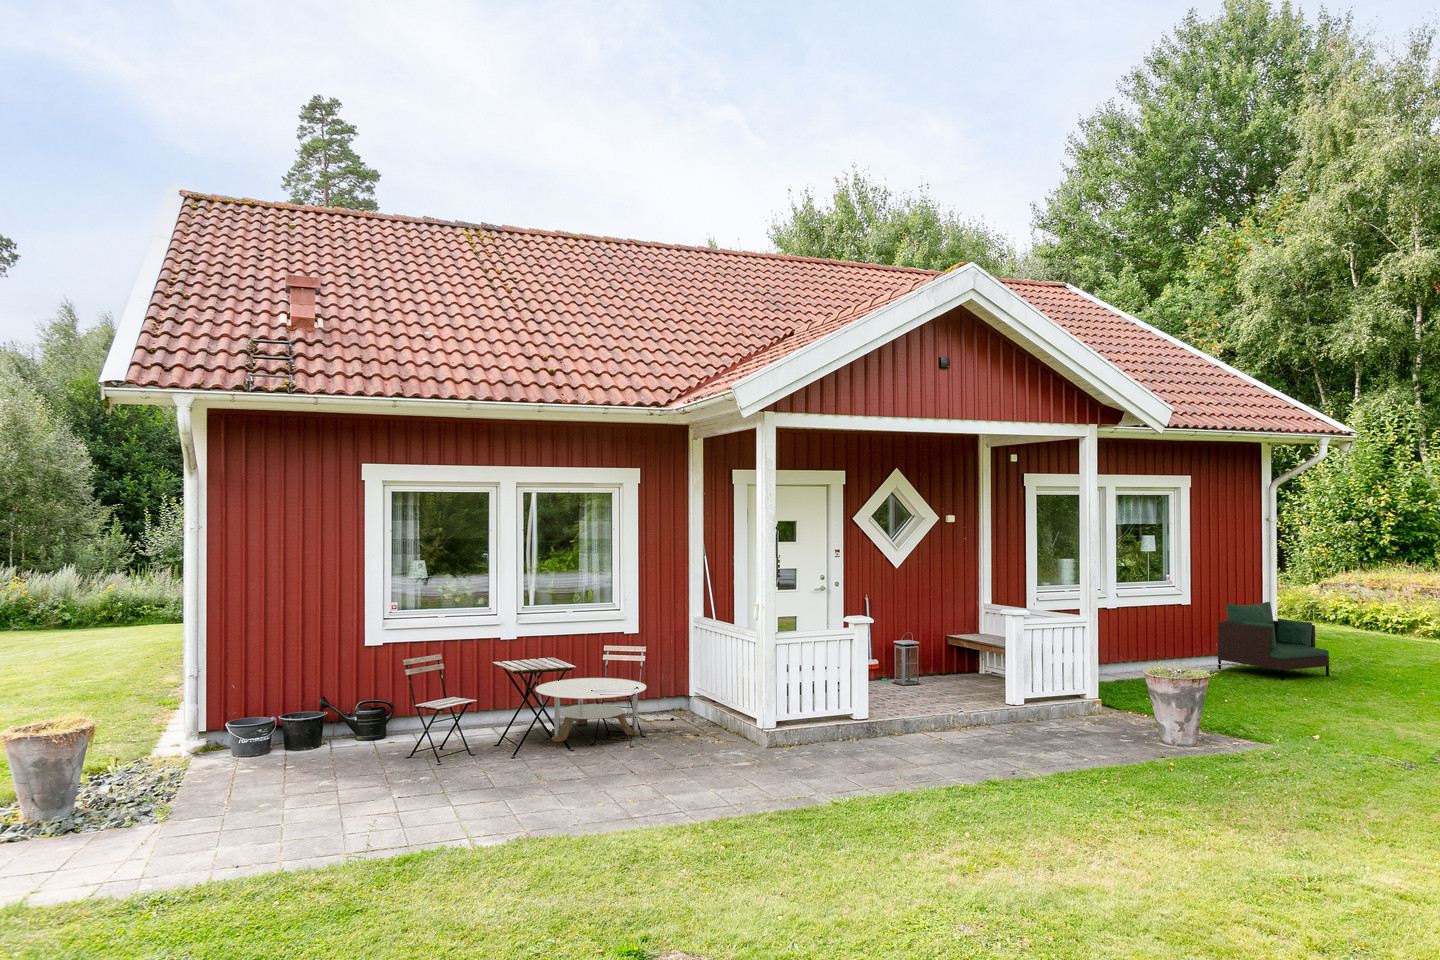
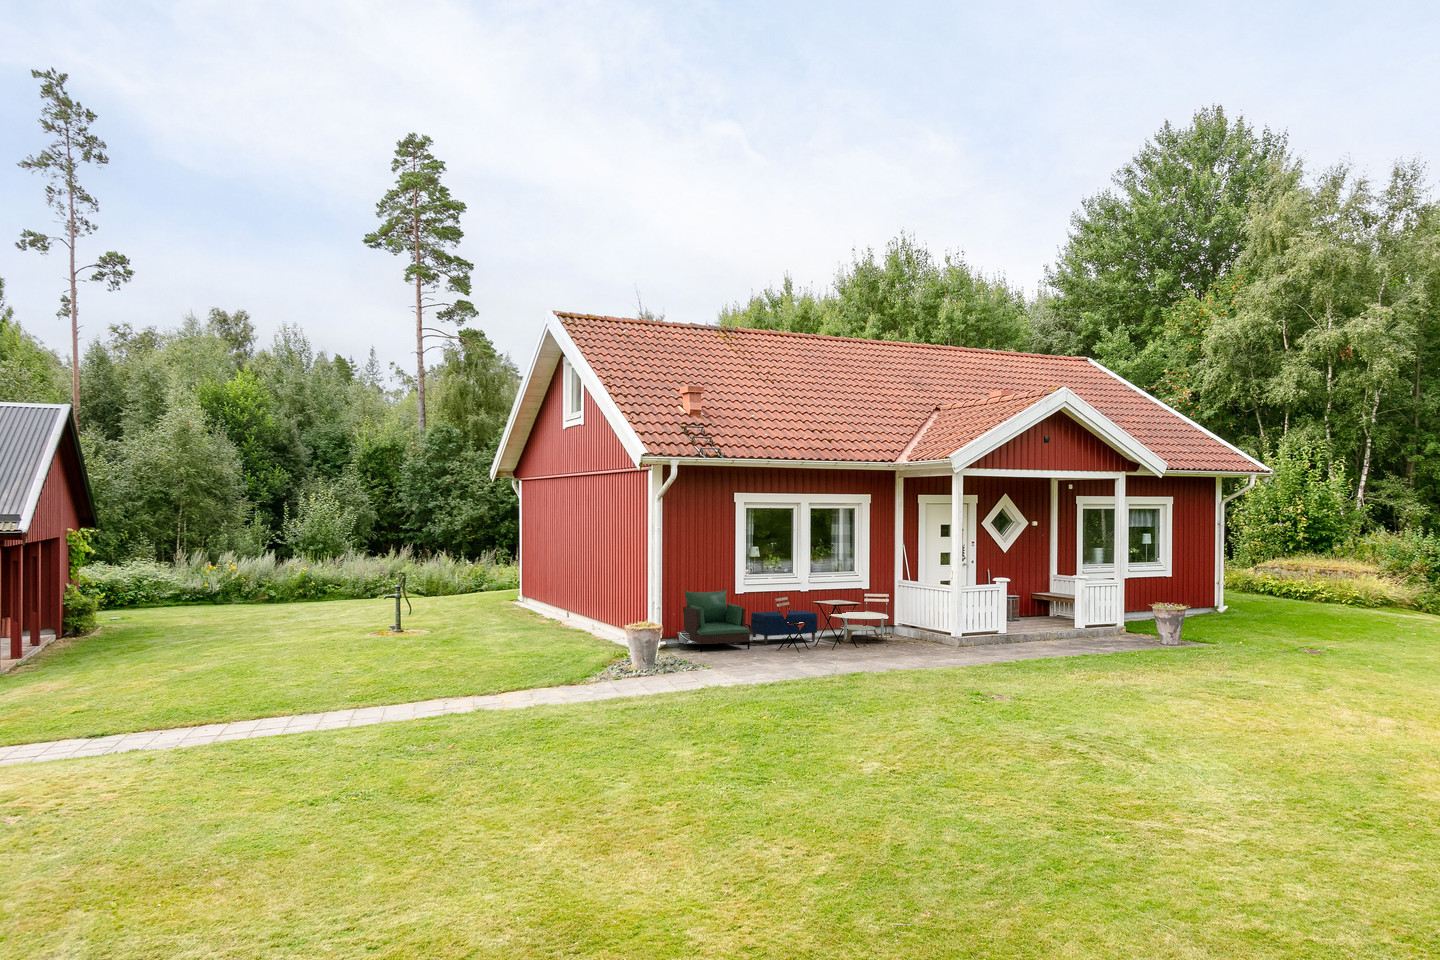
armchair: present [1218,602,1329,681] -> present [679,590,750,652]
bench: none [374,680,501,753] -> present [751,611,817,645]

